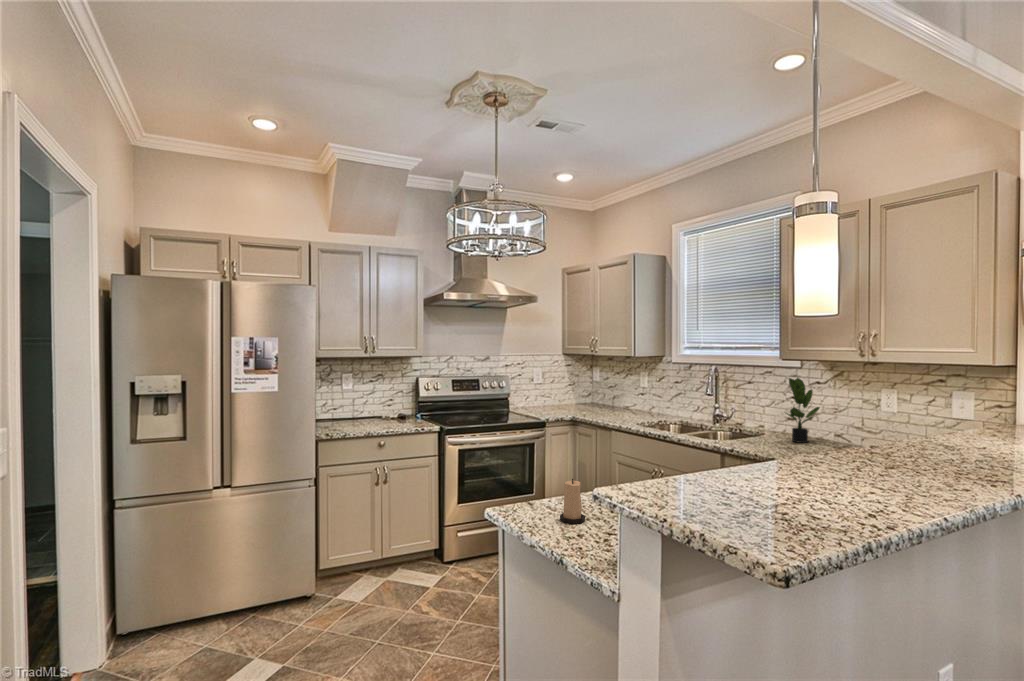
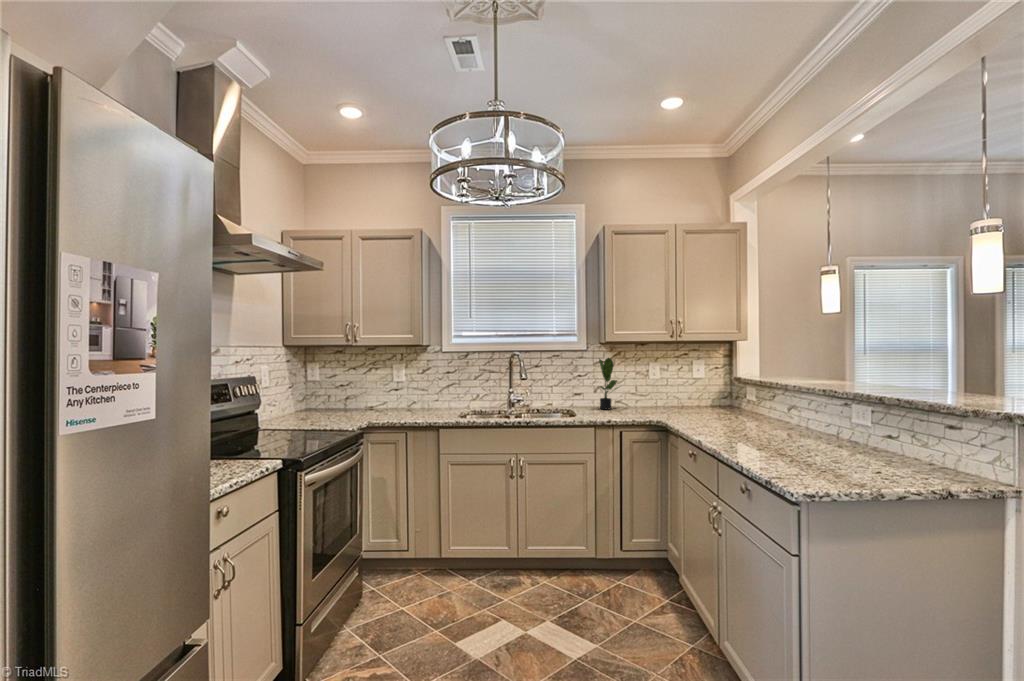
candle: present [560,479,585,524] -> none [869,430,897,471]

